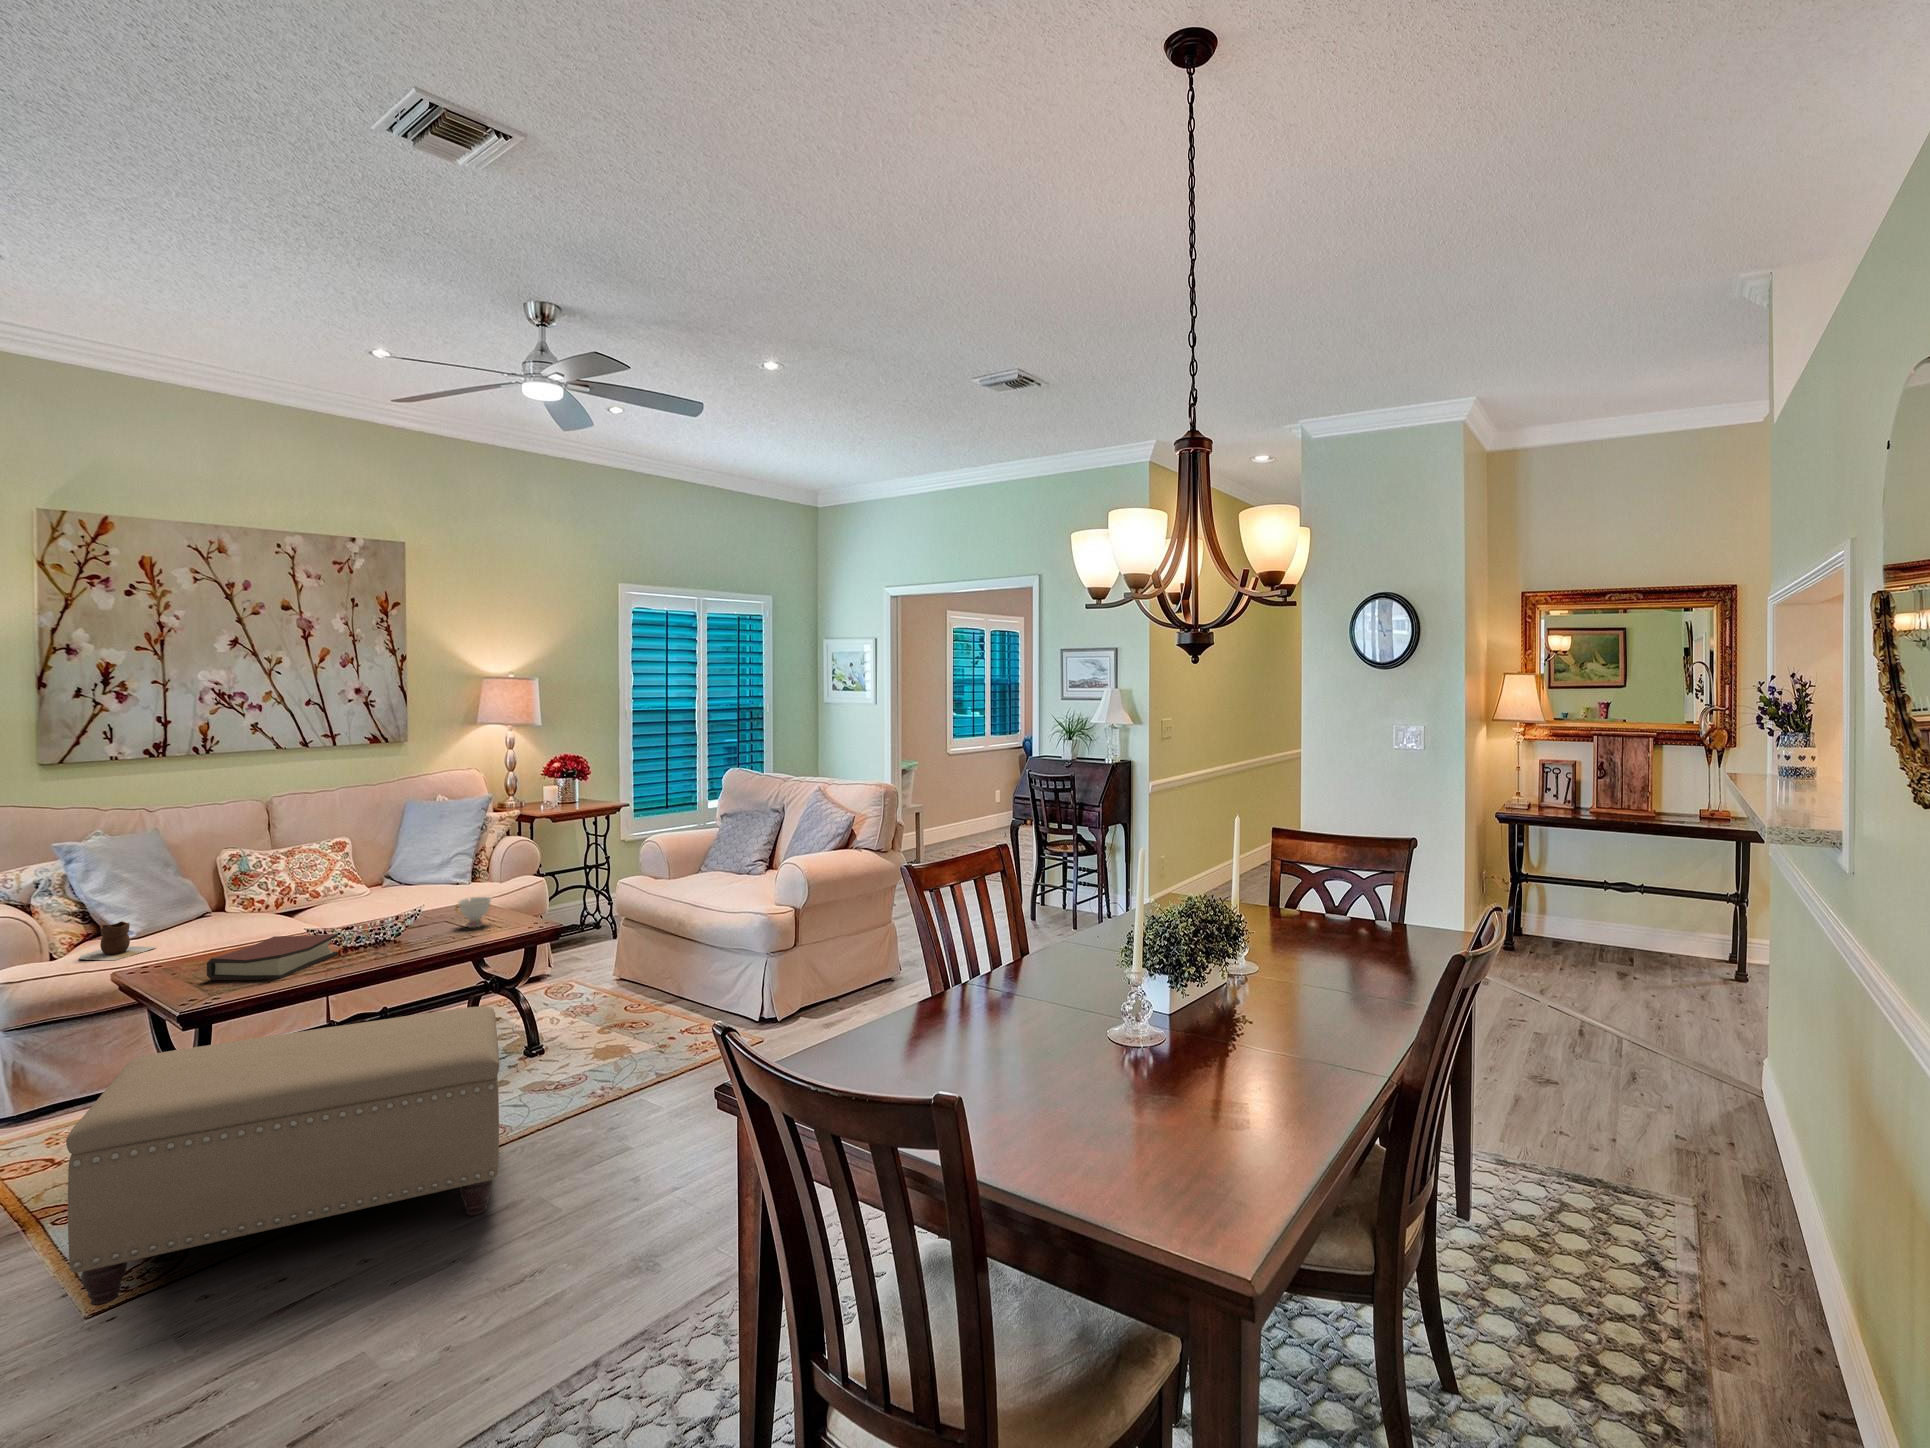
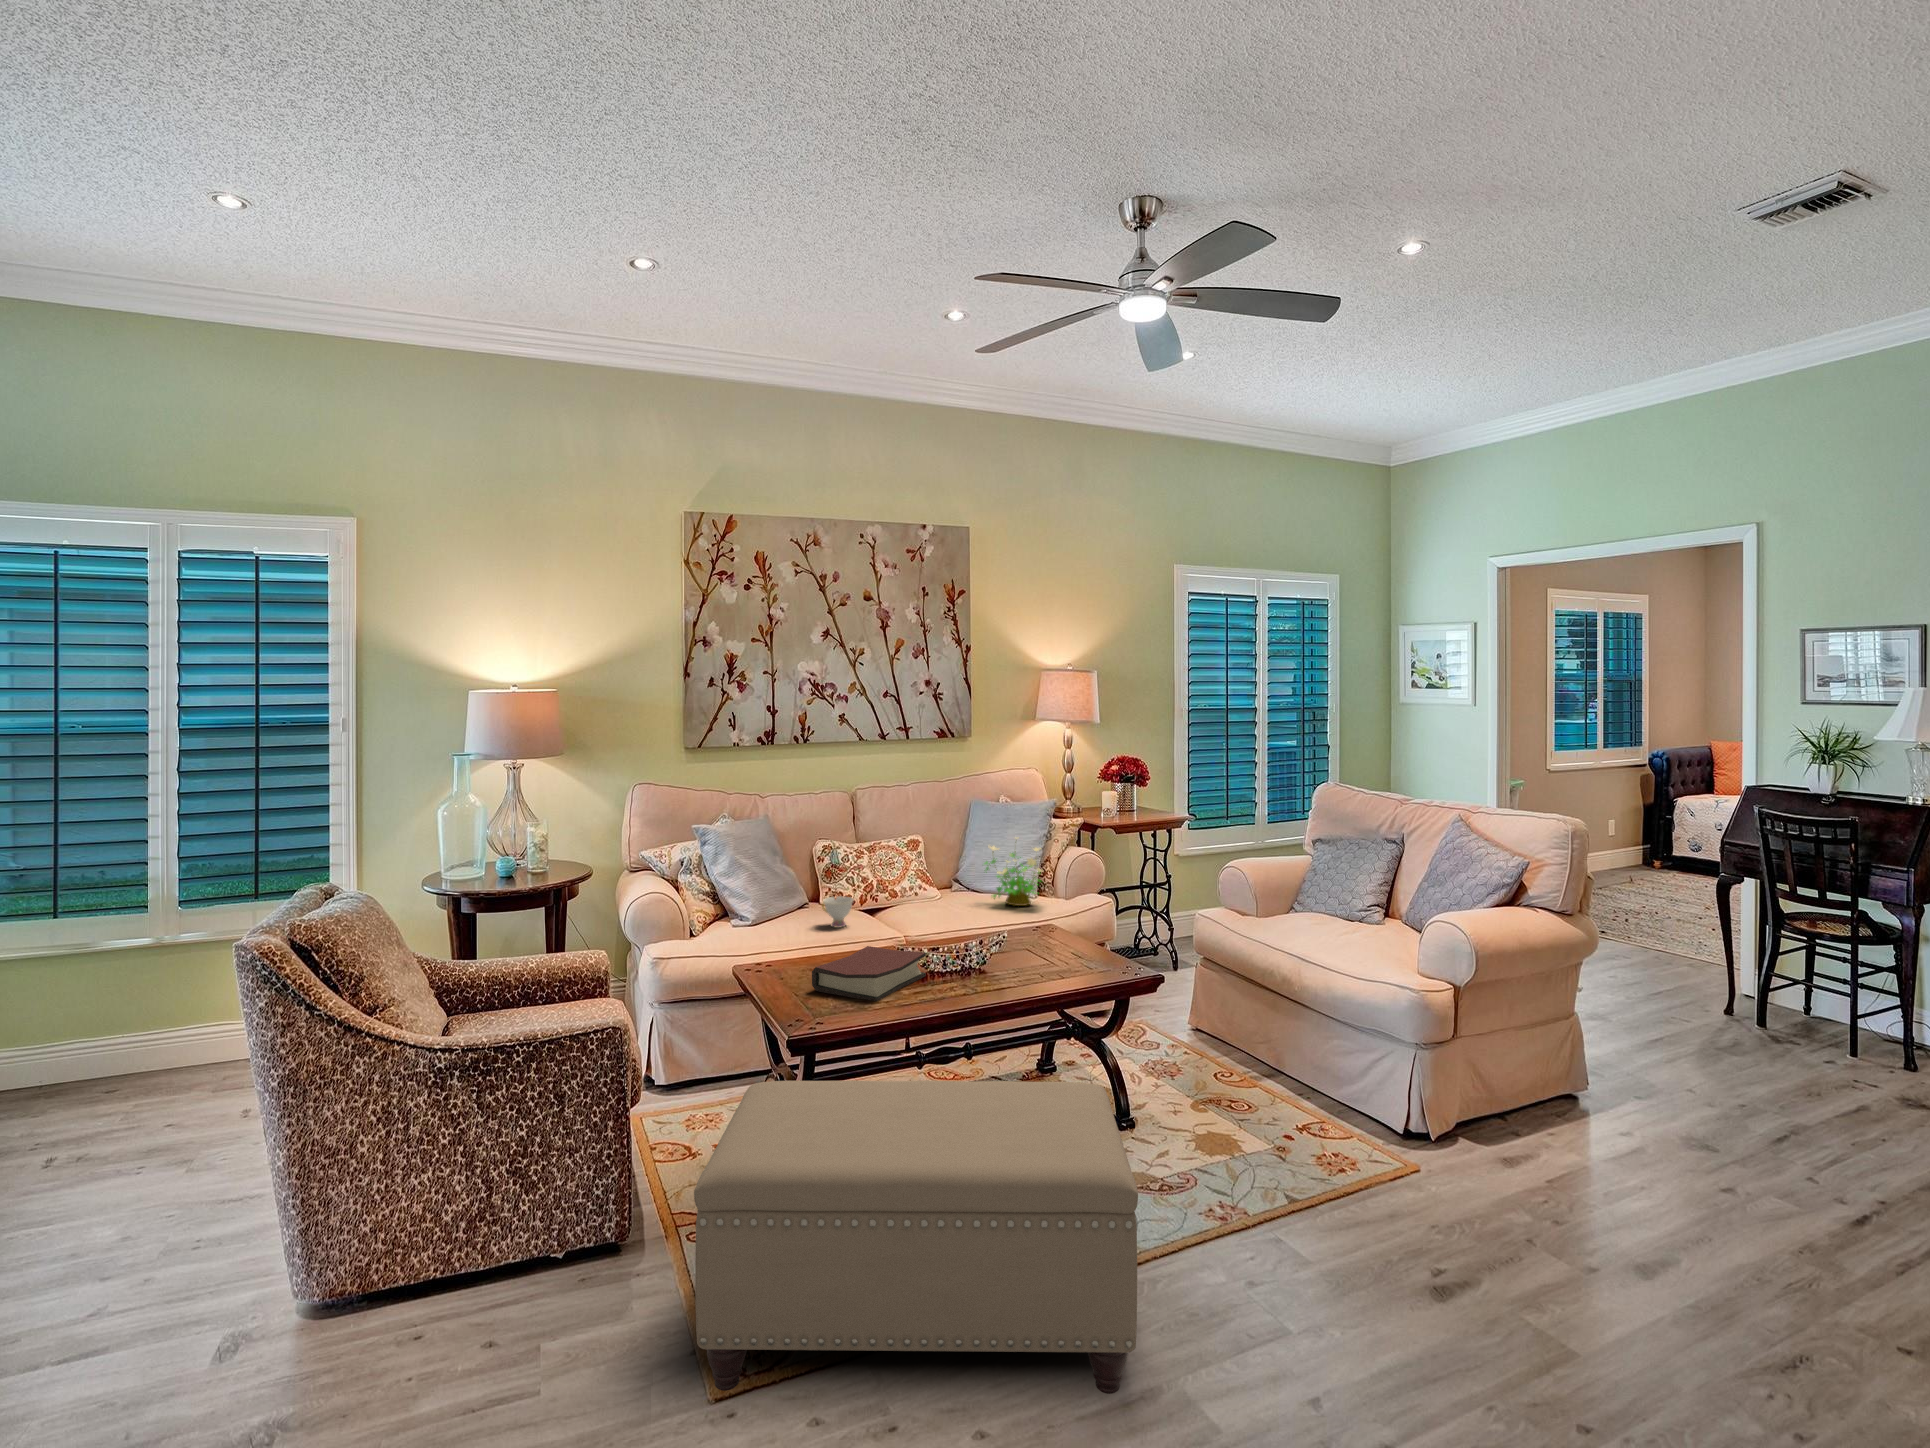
potted plant: none [415,830,478,892] -> present [985,846,1042,906]
teacup: present [455,897,491,927] -> present [822,896,853,928]
vase: present [80,921,156,960] -> none [712,908,770,948]

